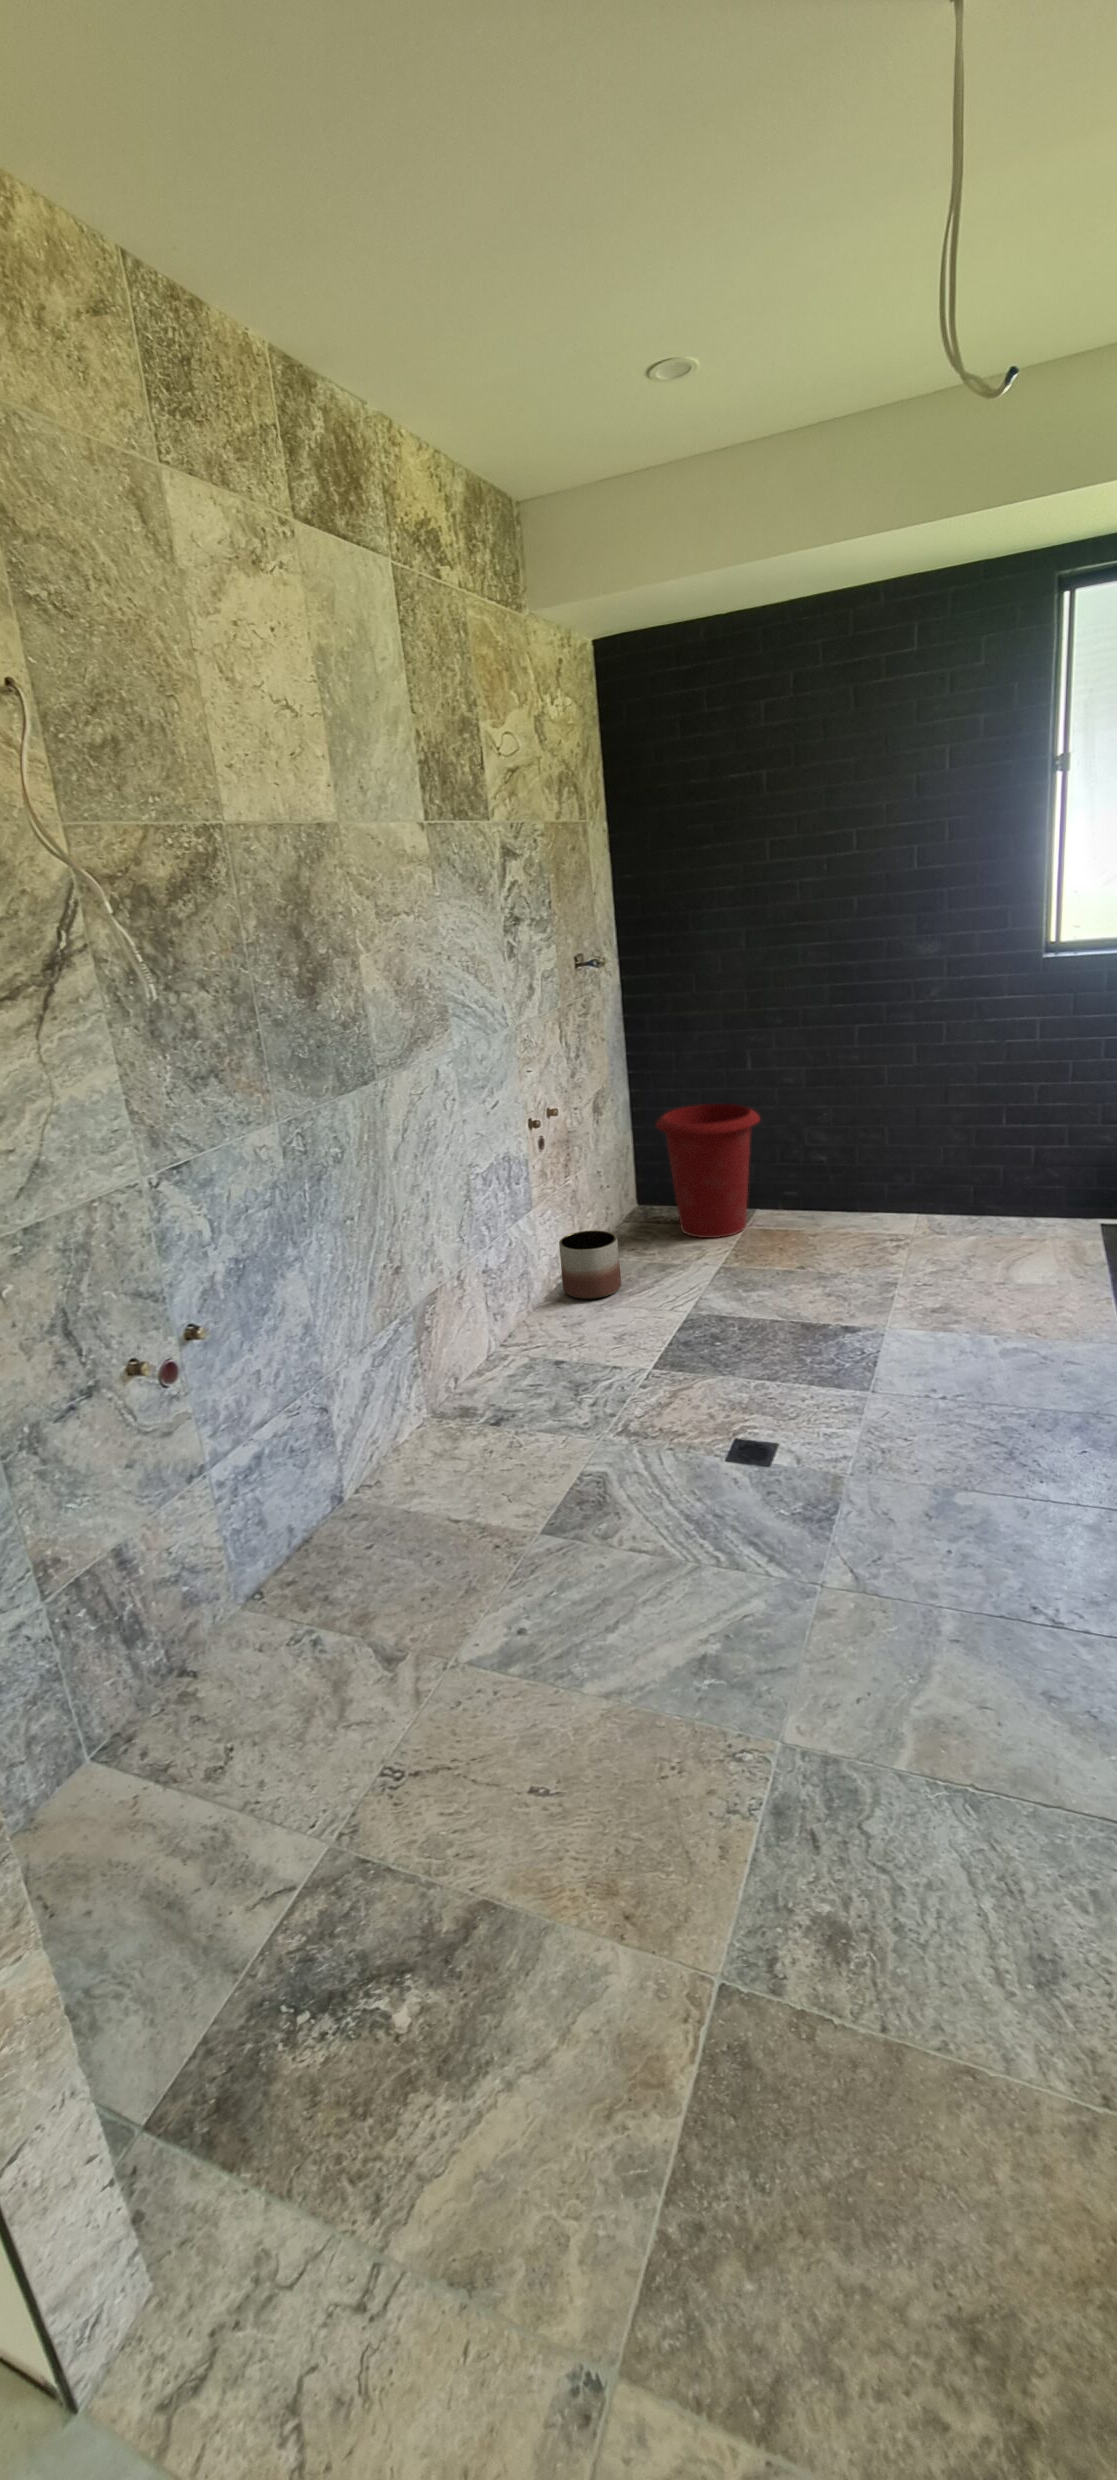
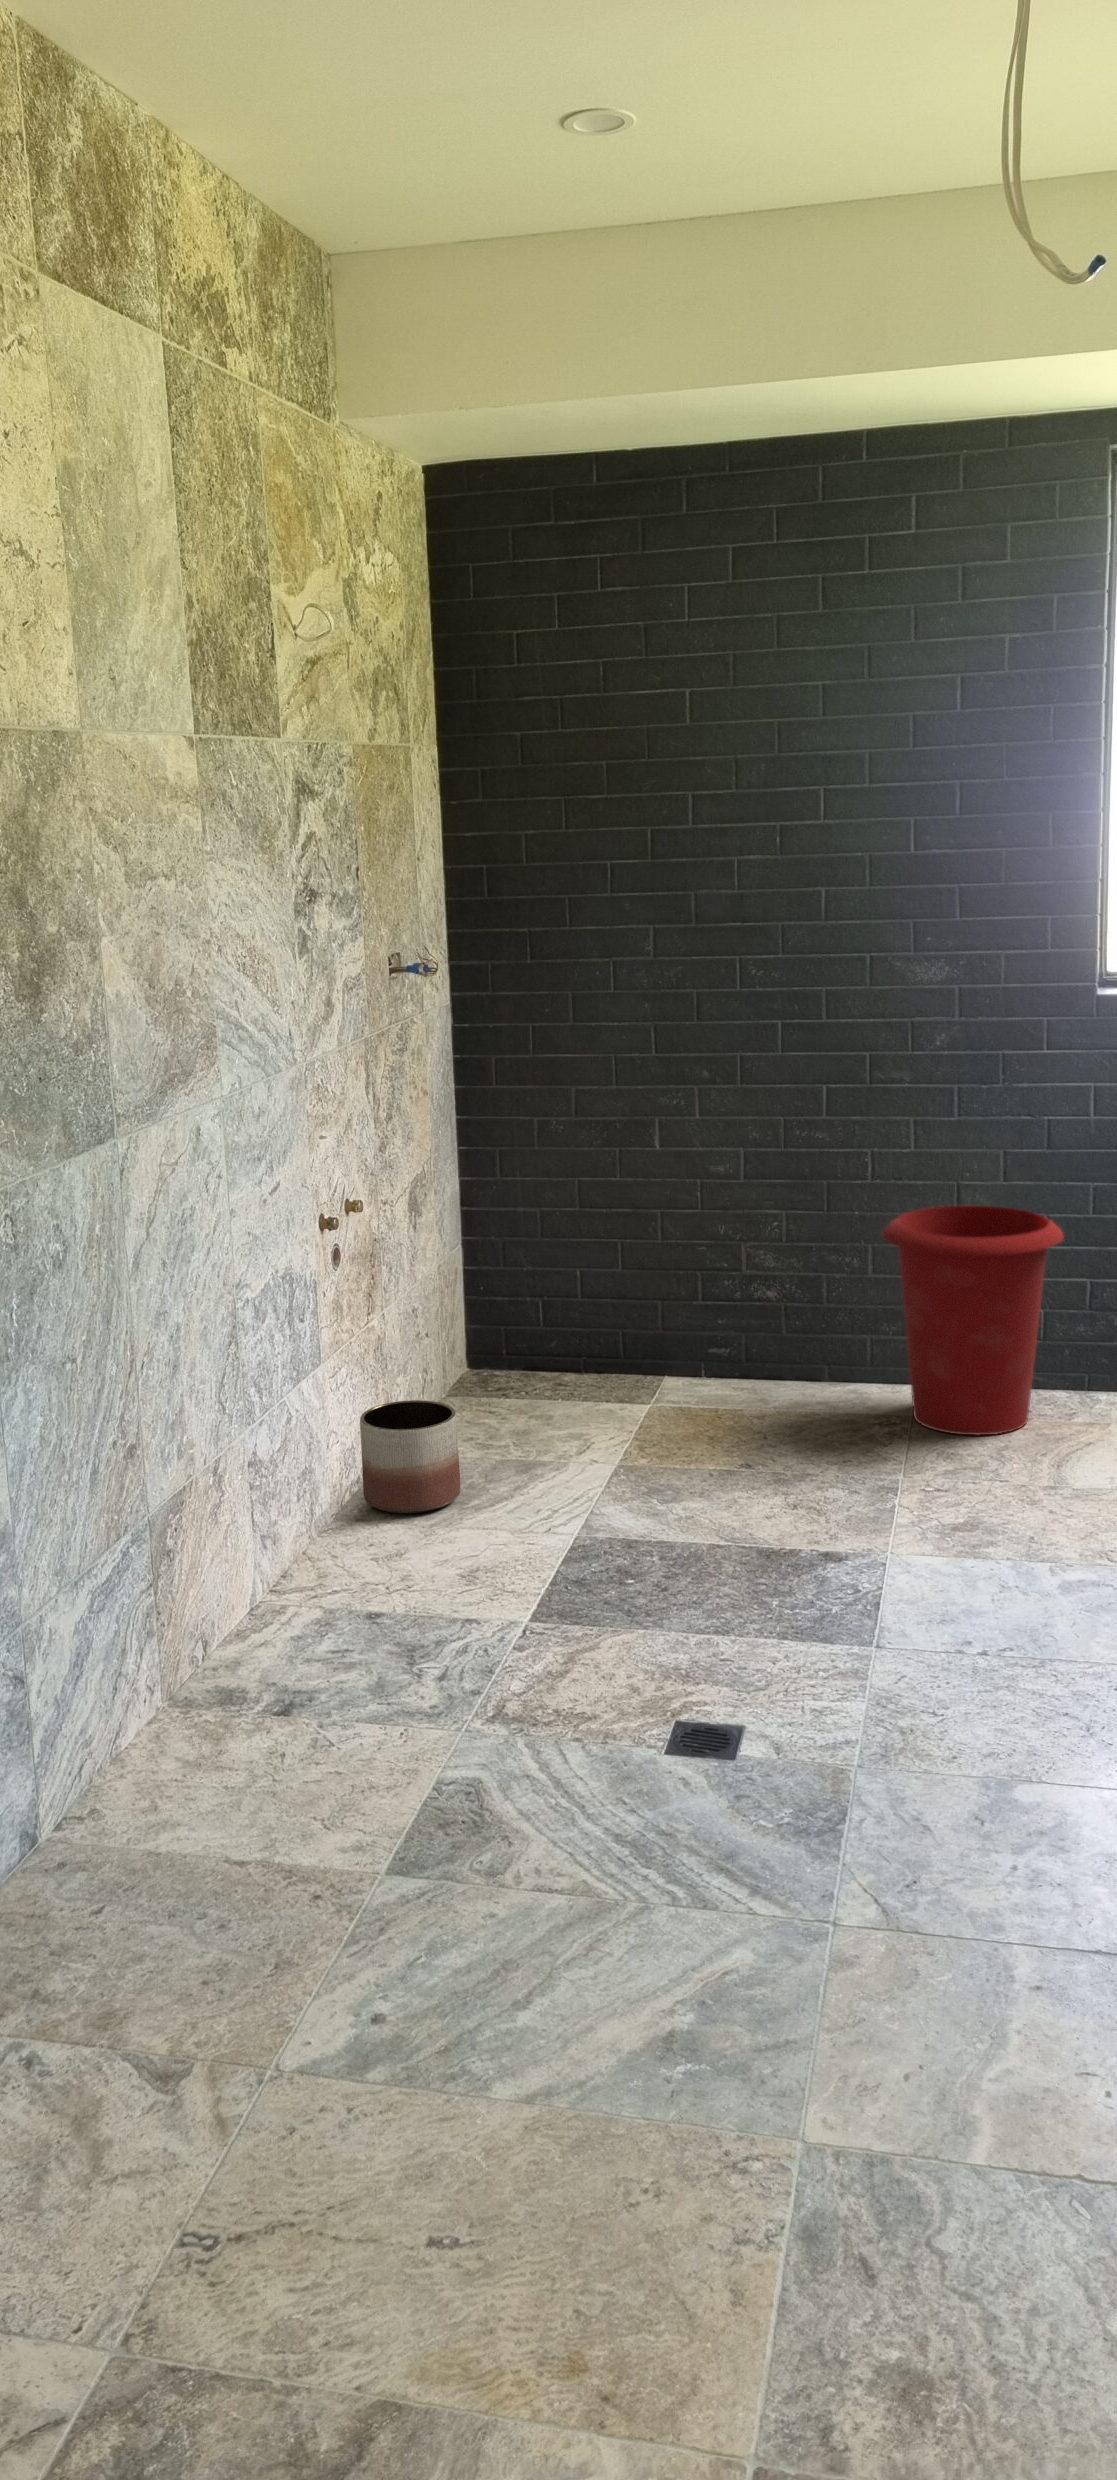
waste bin: present [656,1104,760,1238] -> present [883,1206,1064,1435]

